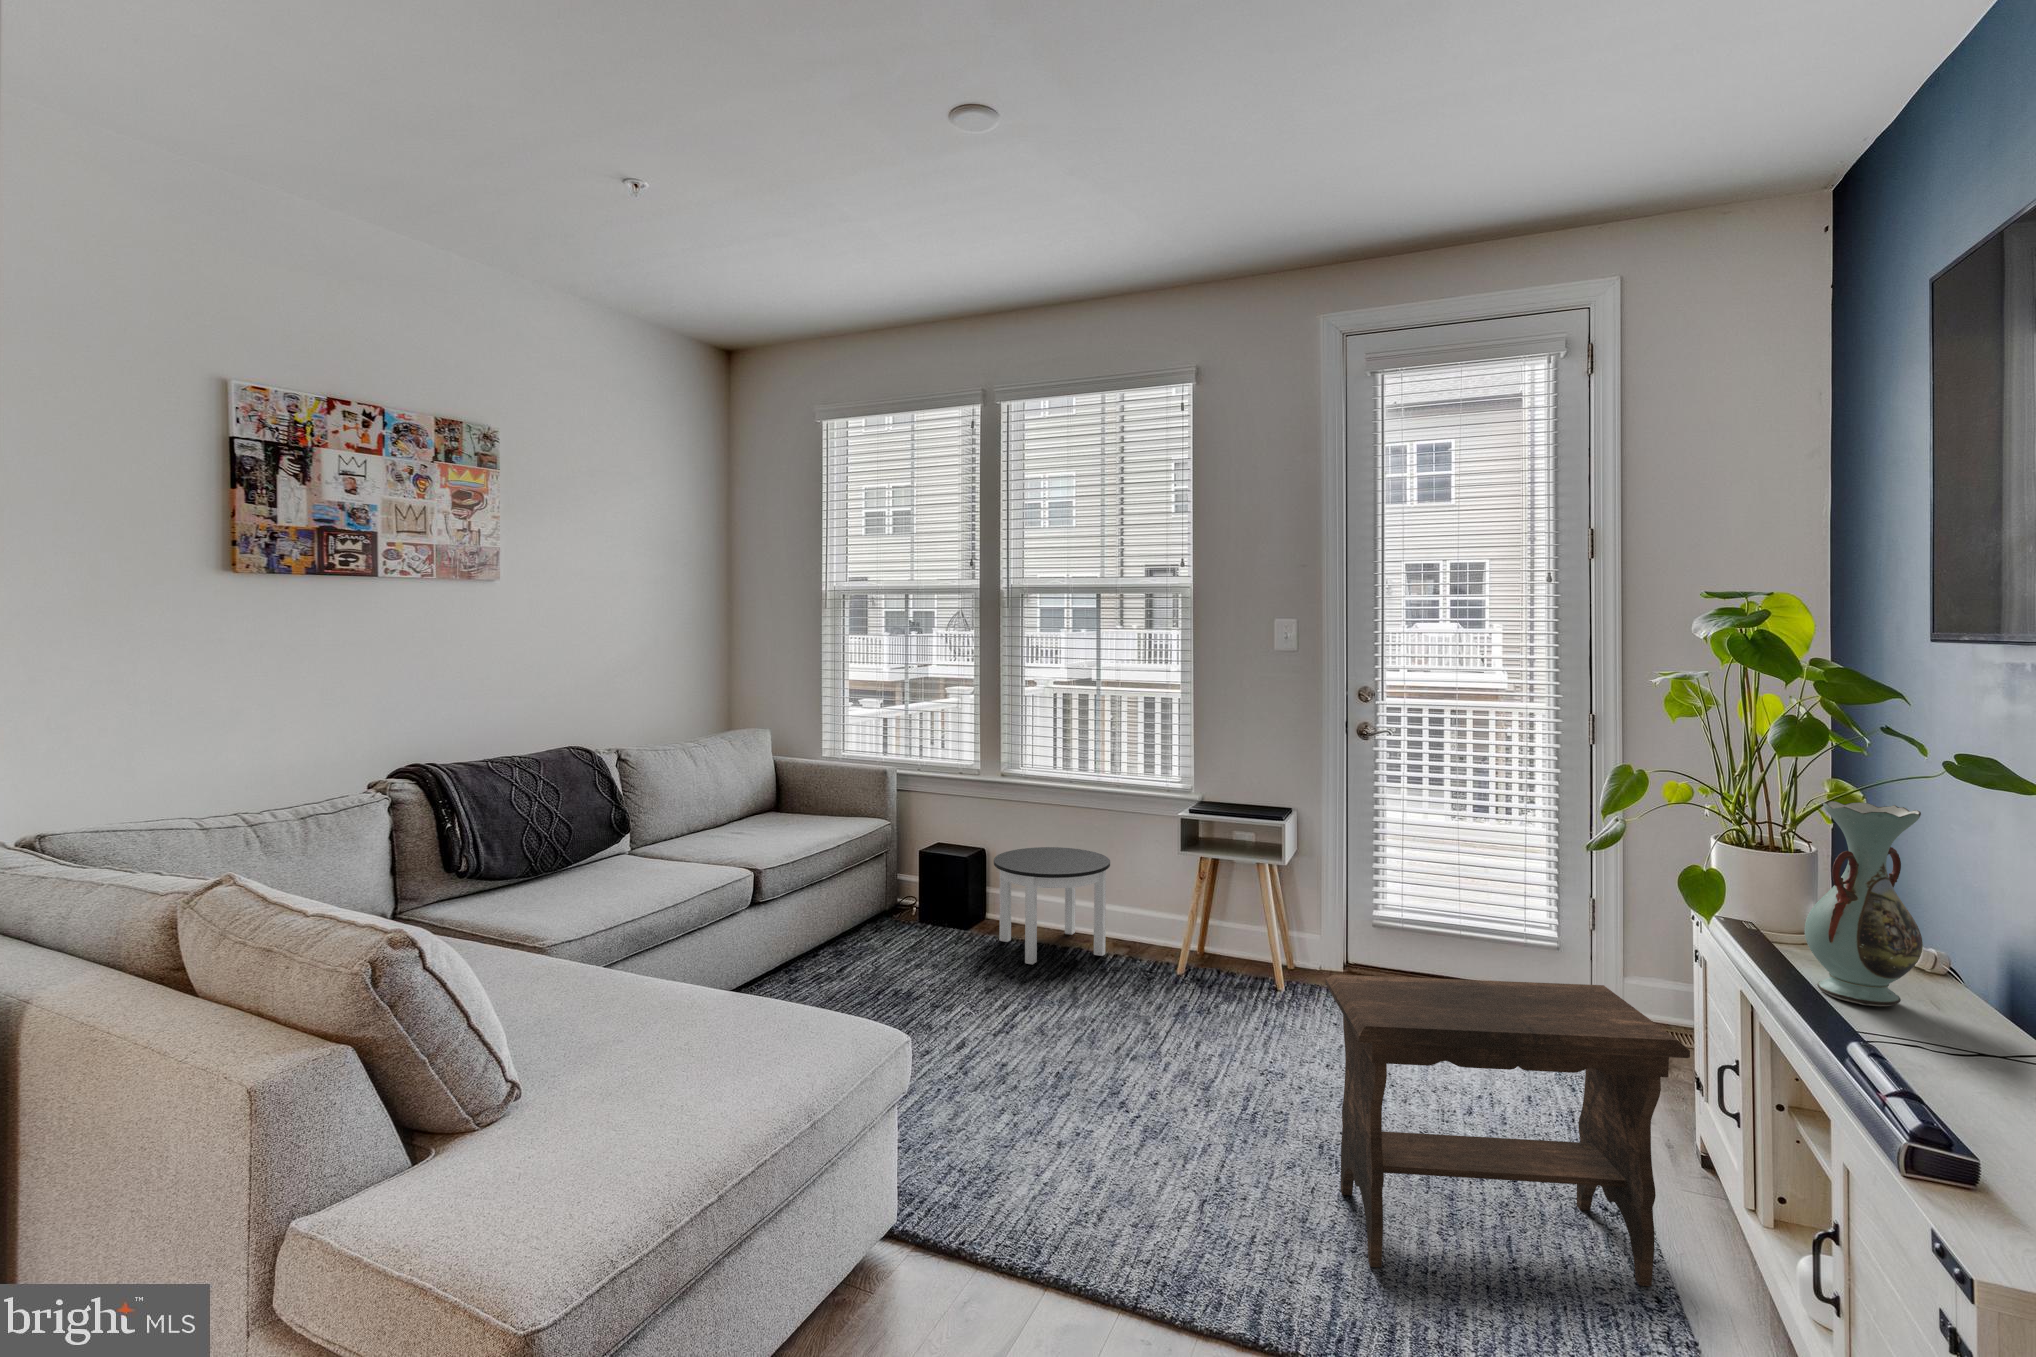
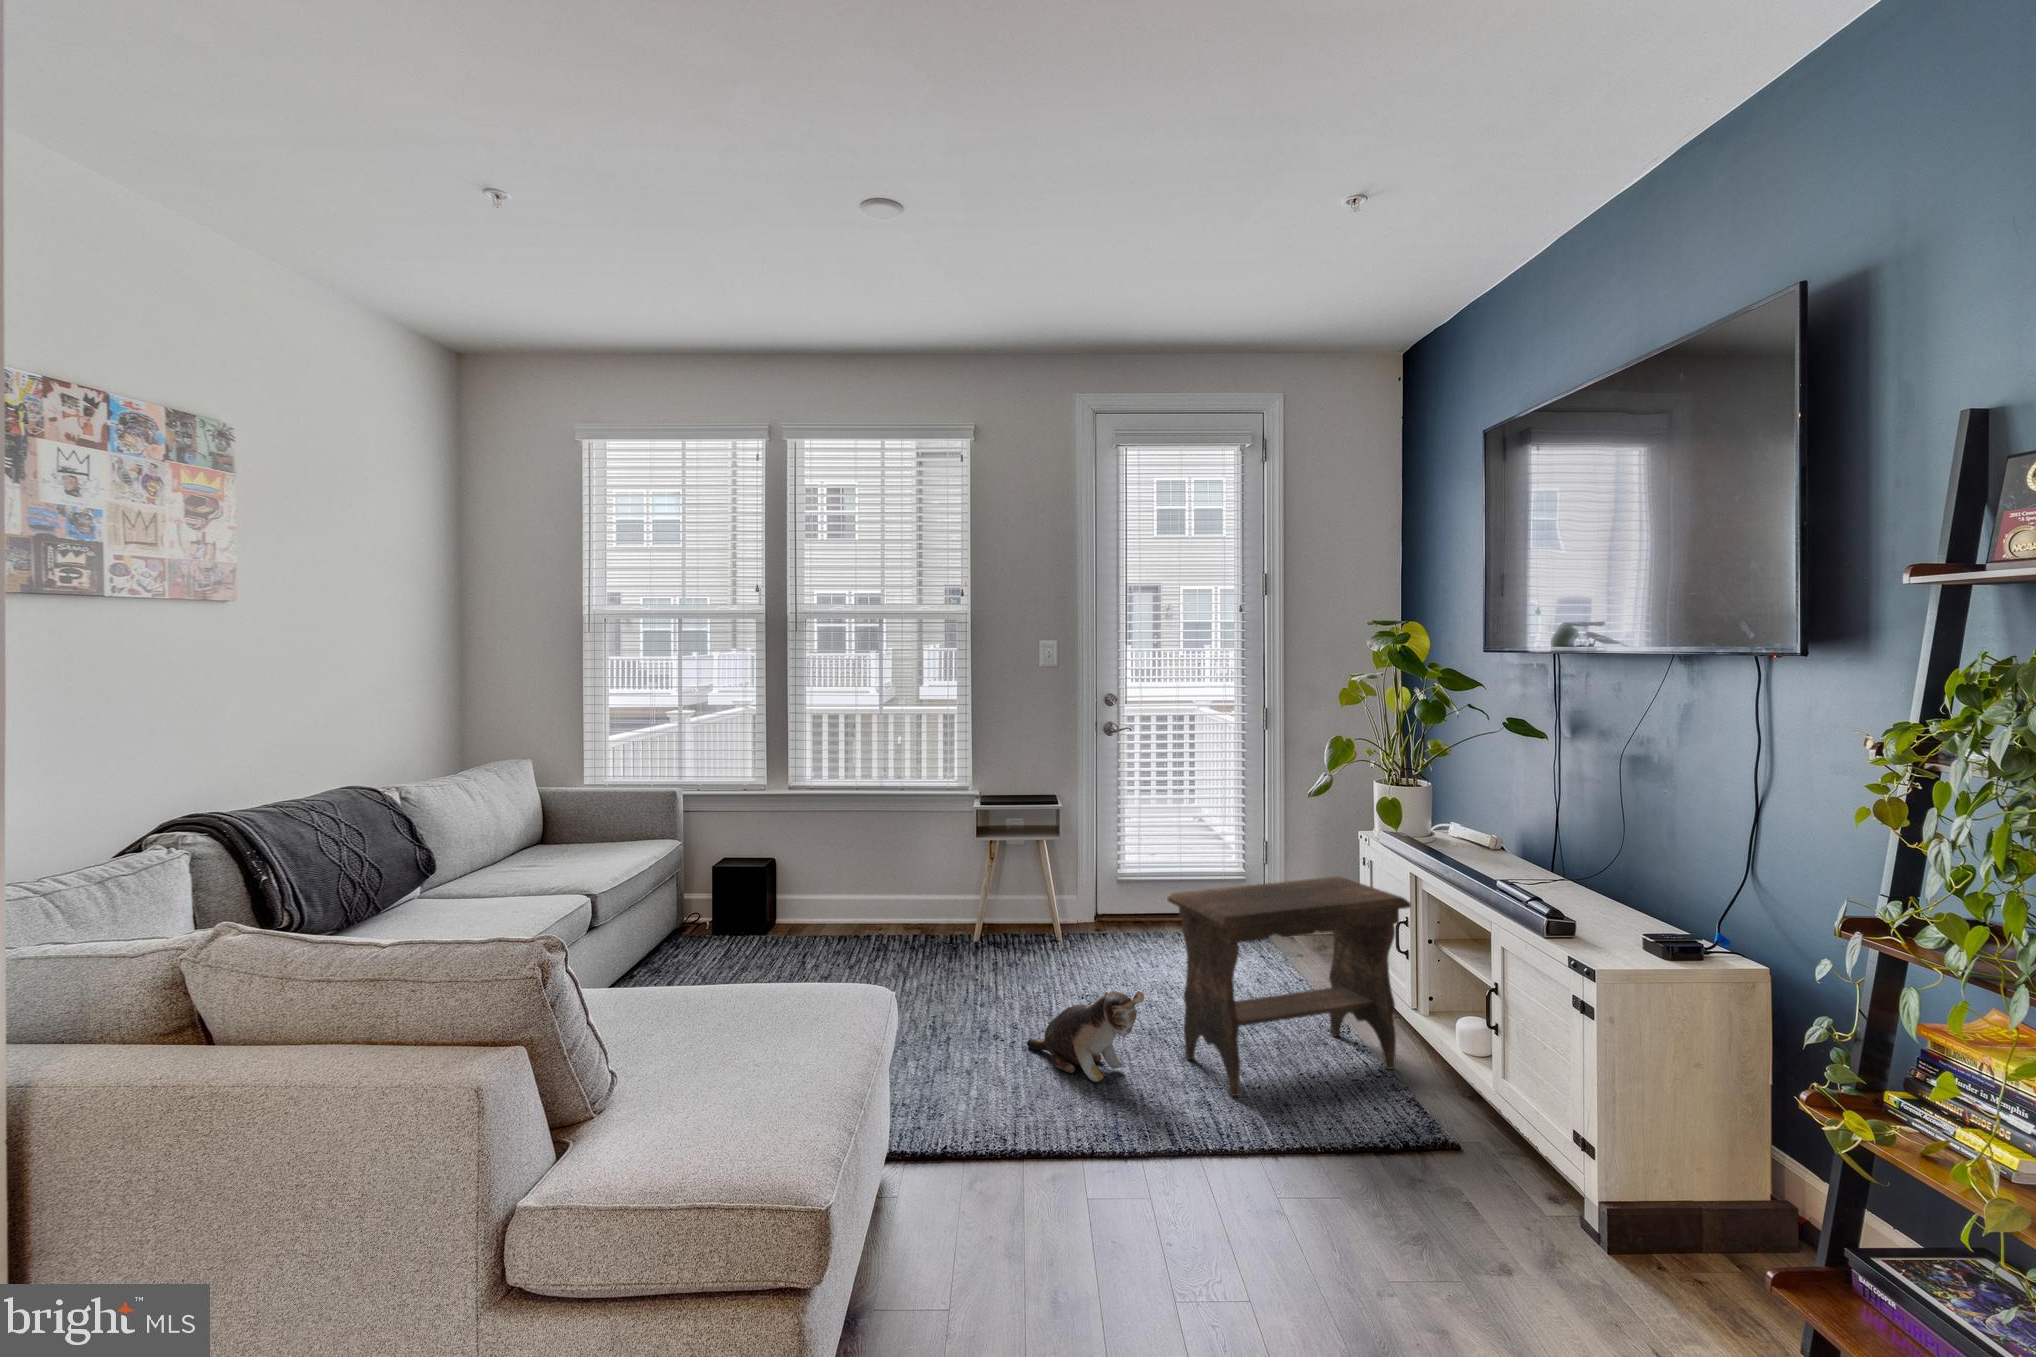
decorative vase: present [1804,801,1923,1006] -> none [1462,732,1525,856]
round table: present [994,847,1110,964] -> none [795,846,903,952]
plush toy: none [1151,1088,1264,1197] -> present [1027,991,1144,1082]

